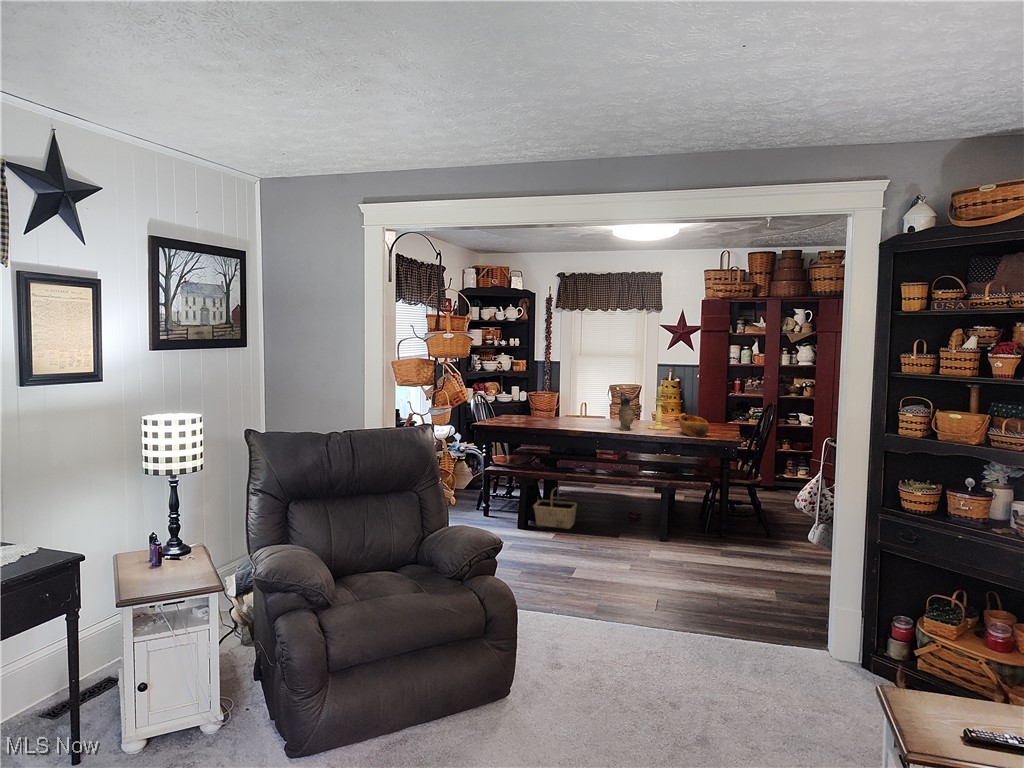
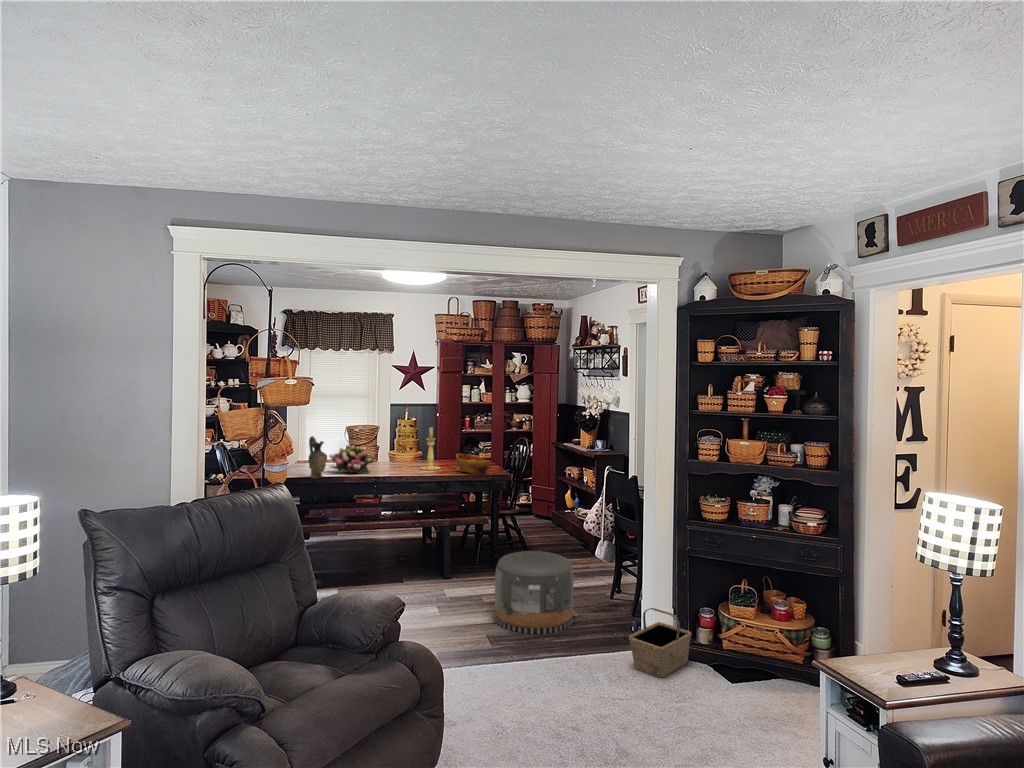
ceramic pitcher: present [619,391,636,431] -> present [309,436,327,478]
flower arrangement: none [556,399,601,428] -> present [329,444,375,474]
basket: present [533,487,577,529] -> present [629,608,691,678]
pouf: none [675,520,764,609] -> present [494,551,573,634]

